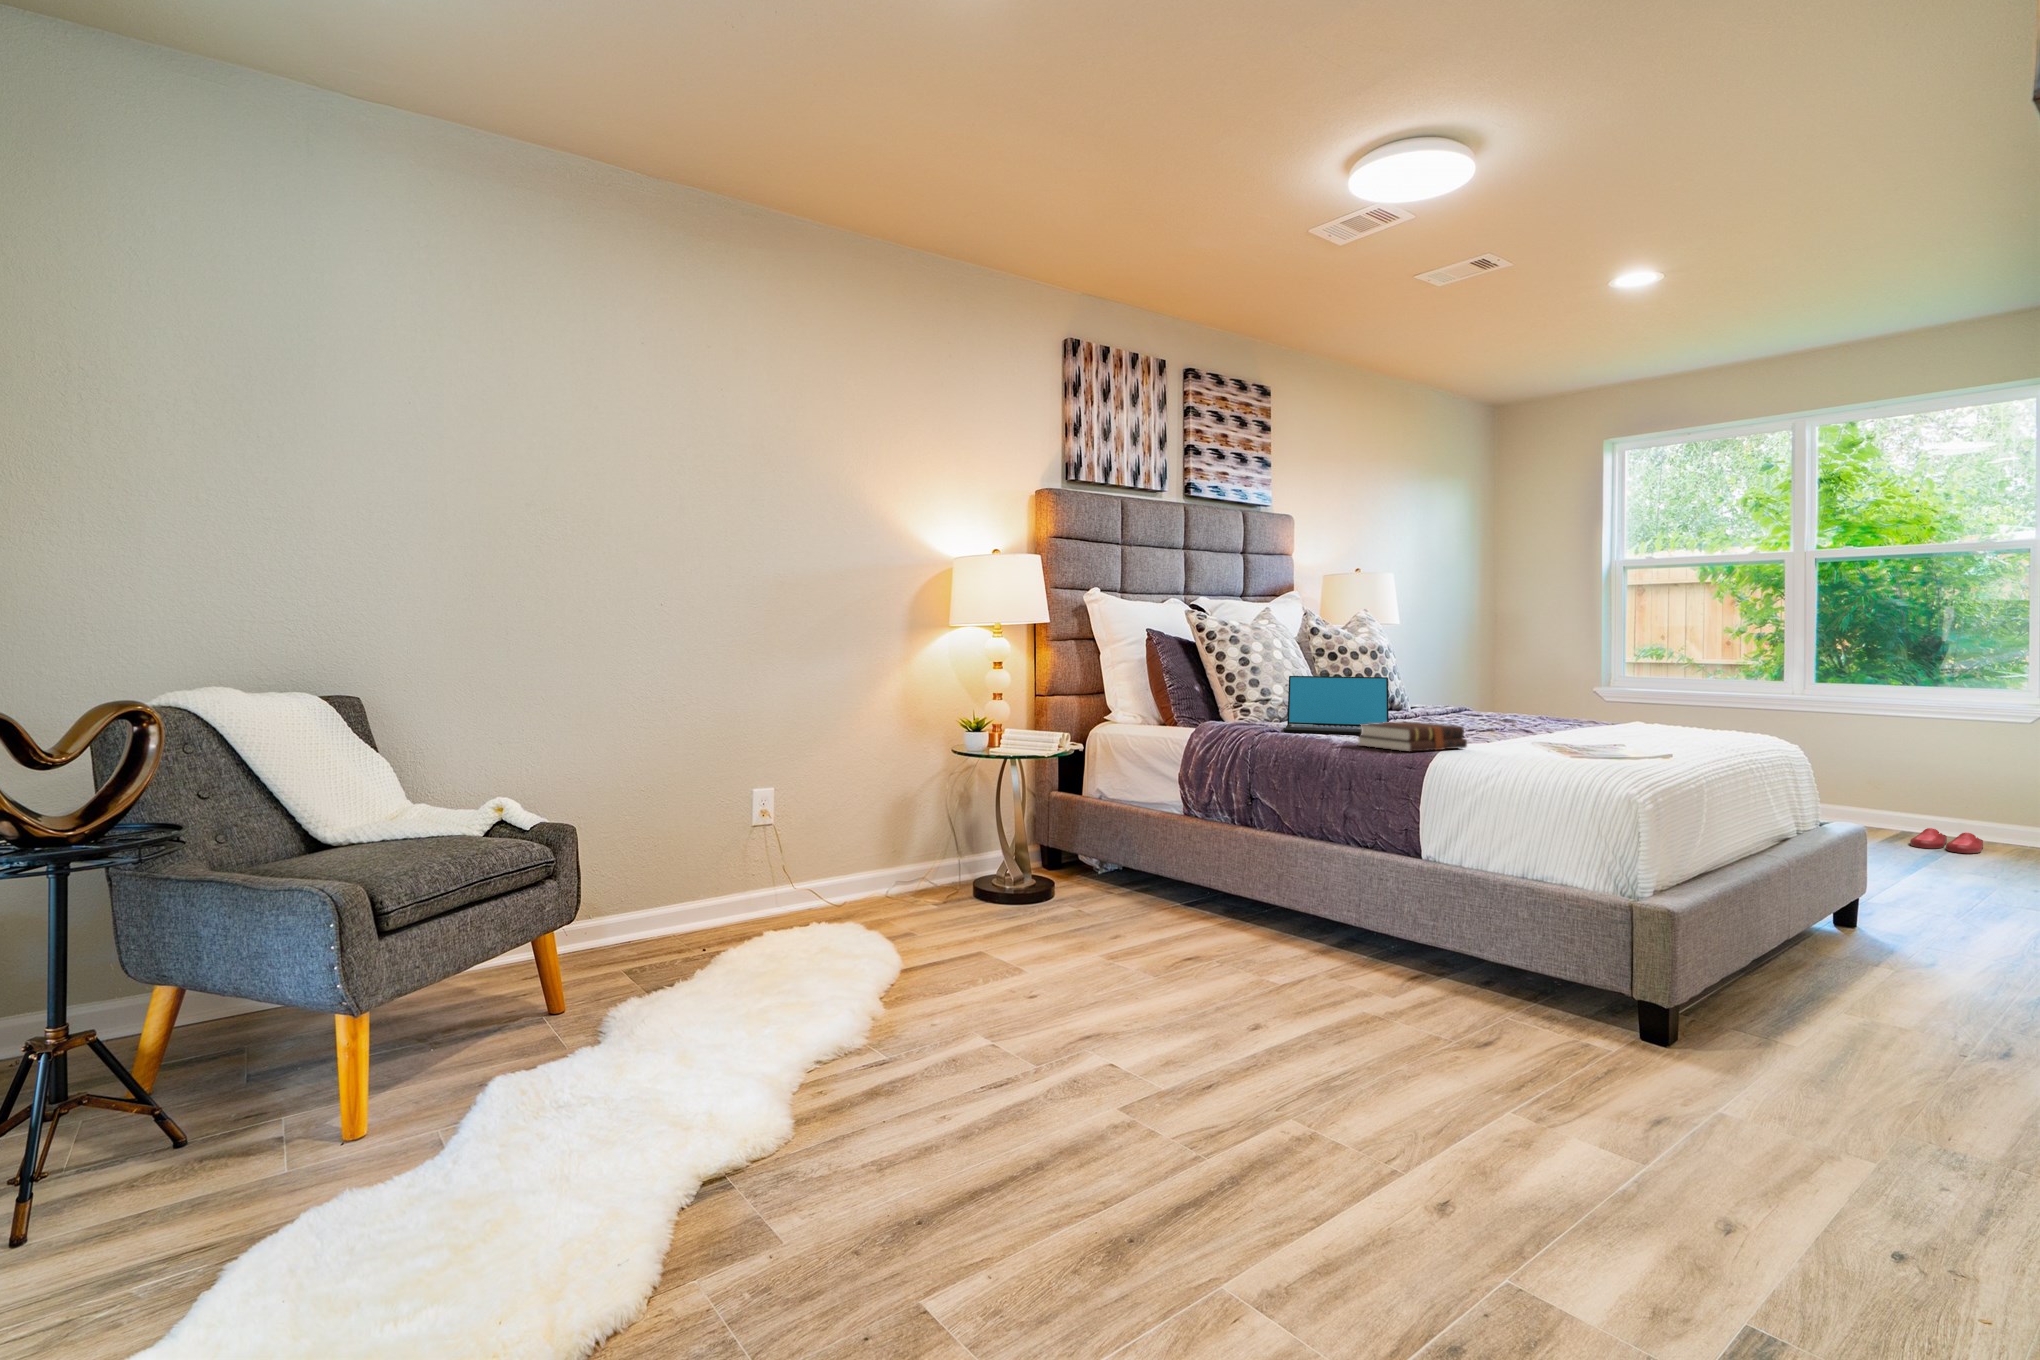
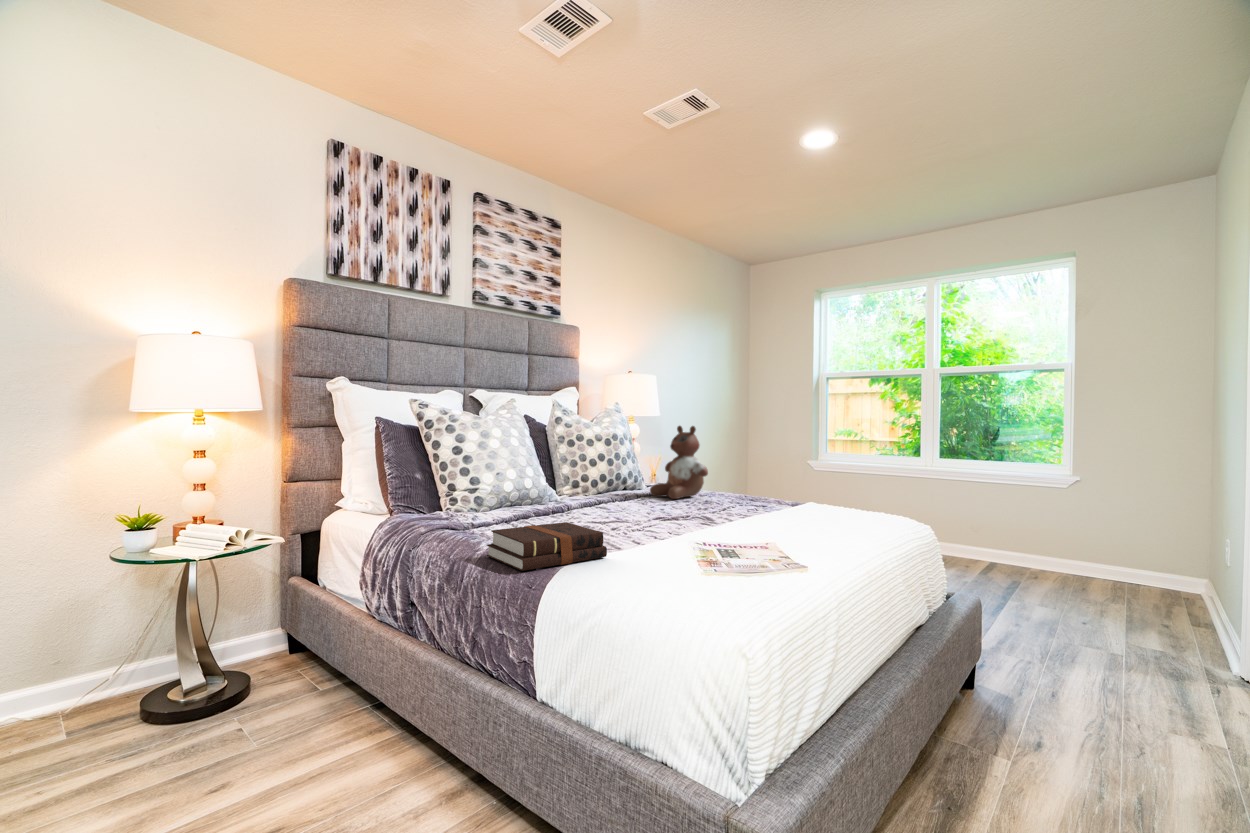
stuffed bear: none [1423,635,1499,720] -> present [650,426,708,499]
laptop: present [1283,676,1389,735] -> none [469,464,590,530]
slippers: present [1910,828,1983,853] -> none [1000,564,1044,585]

